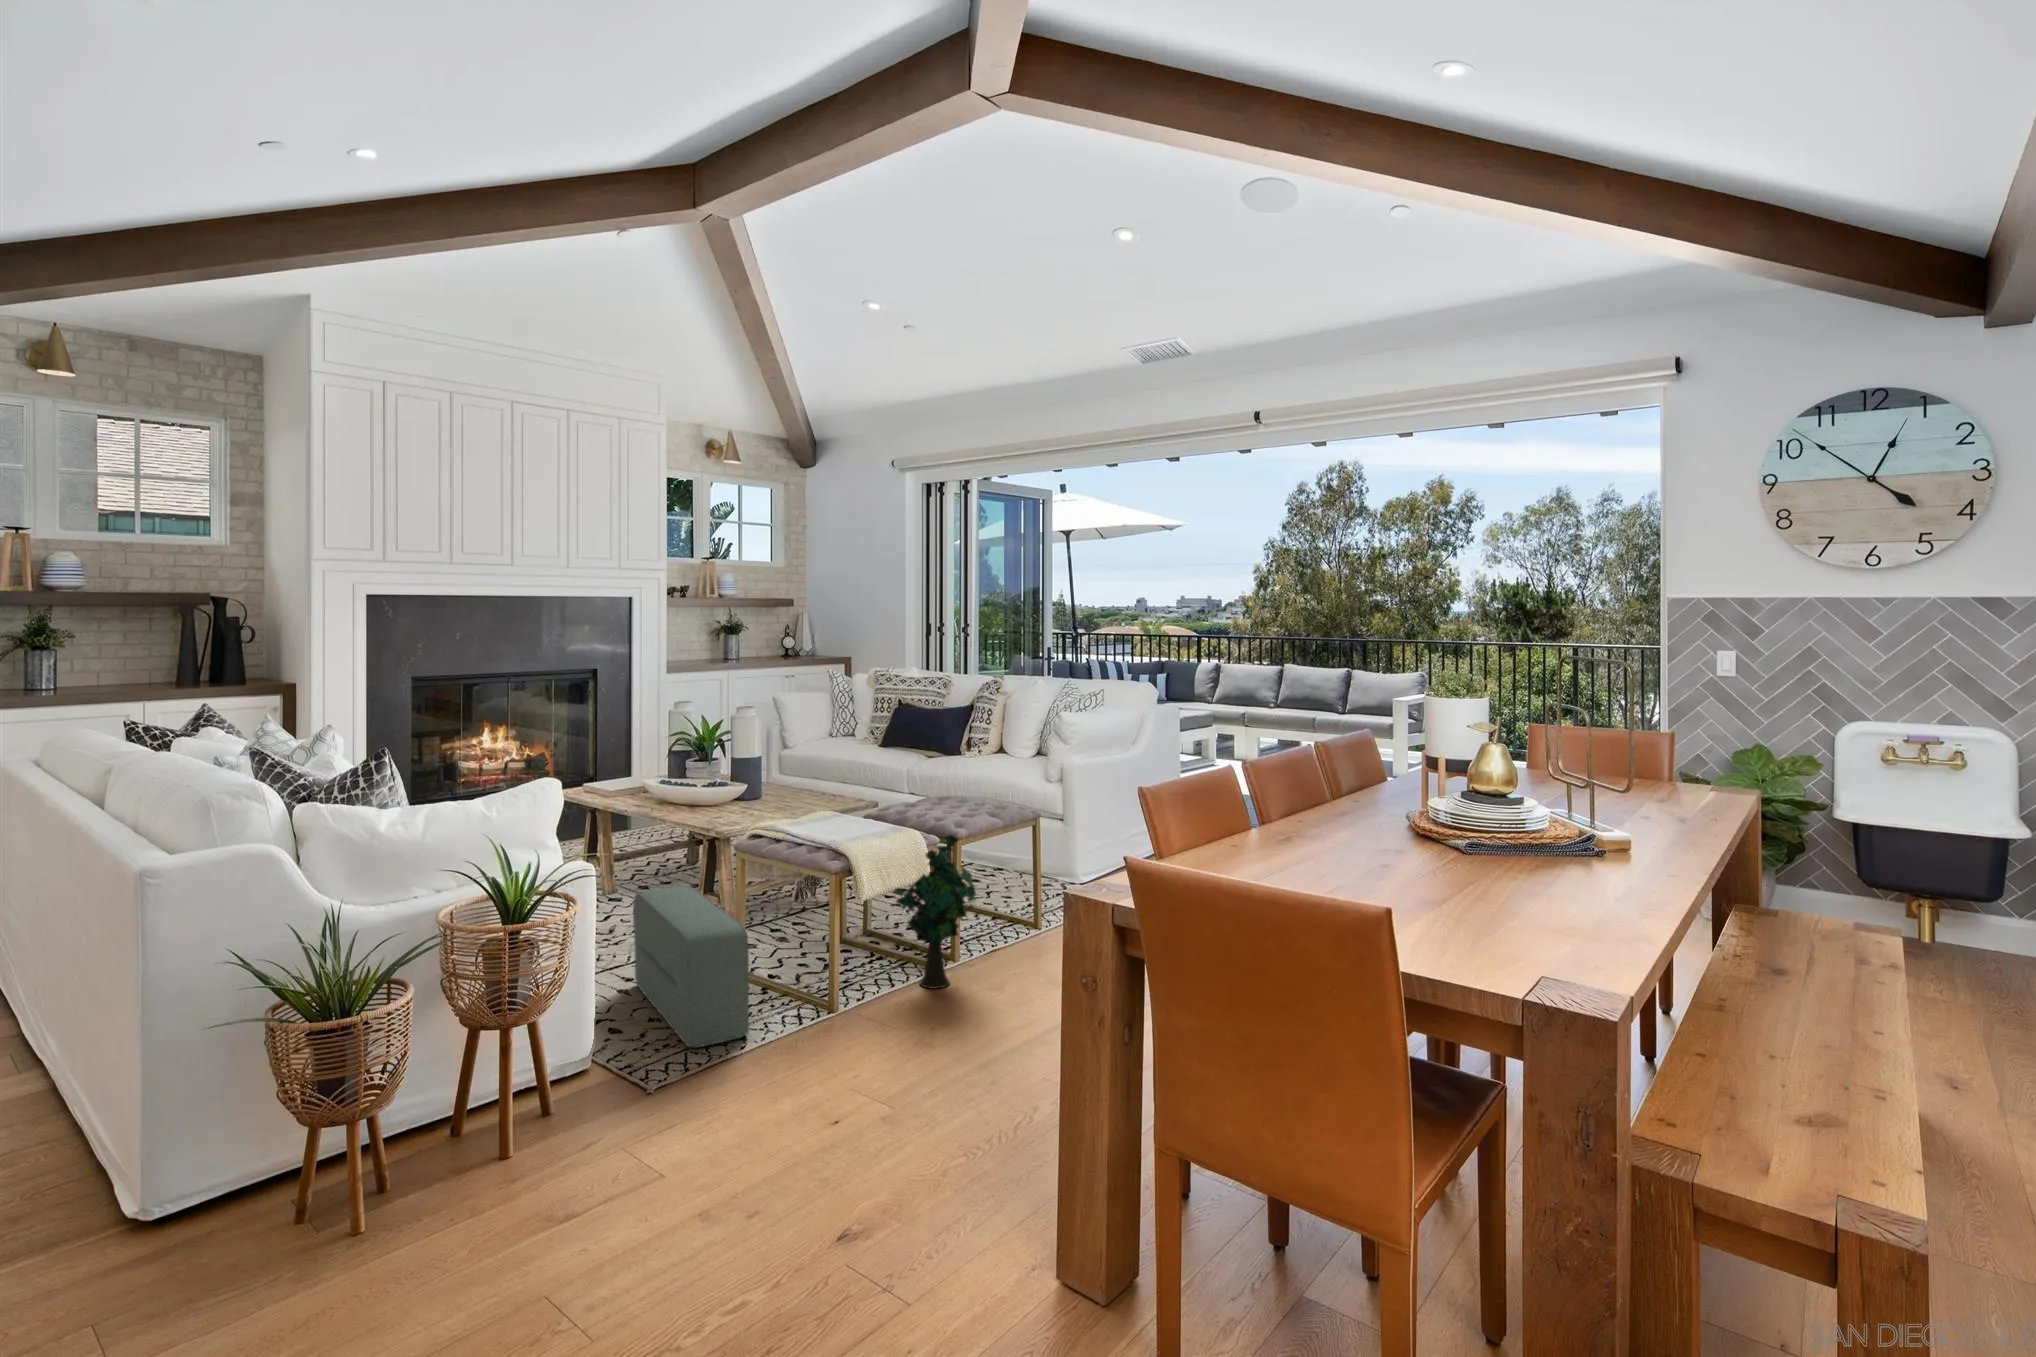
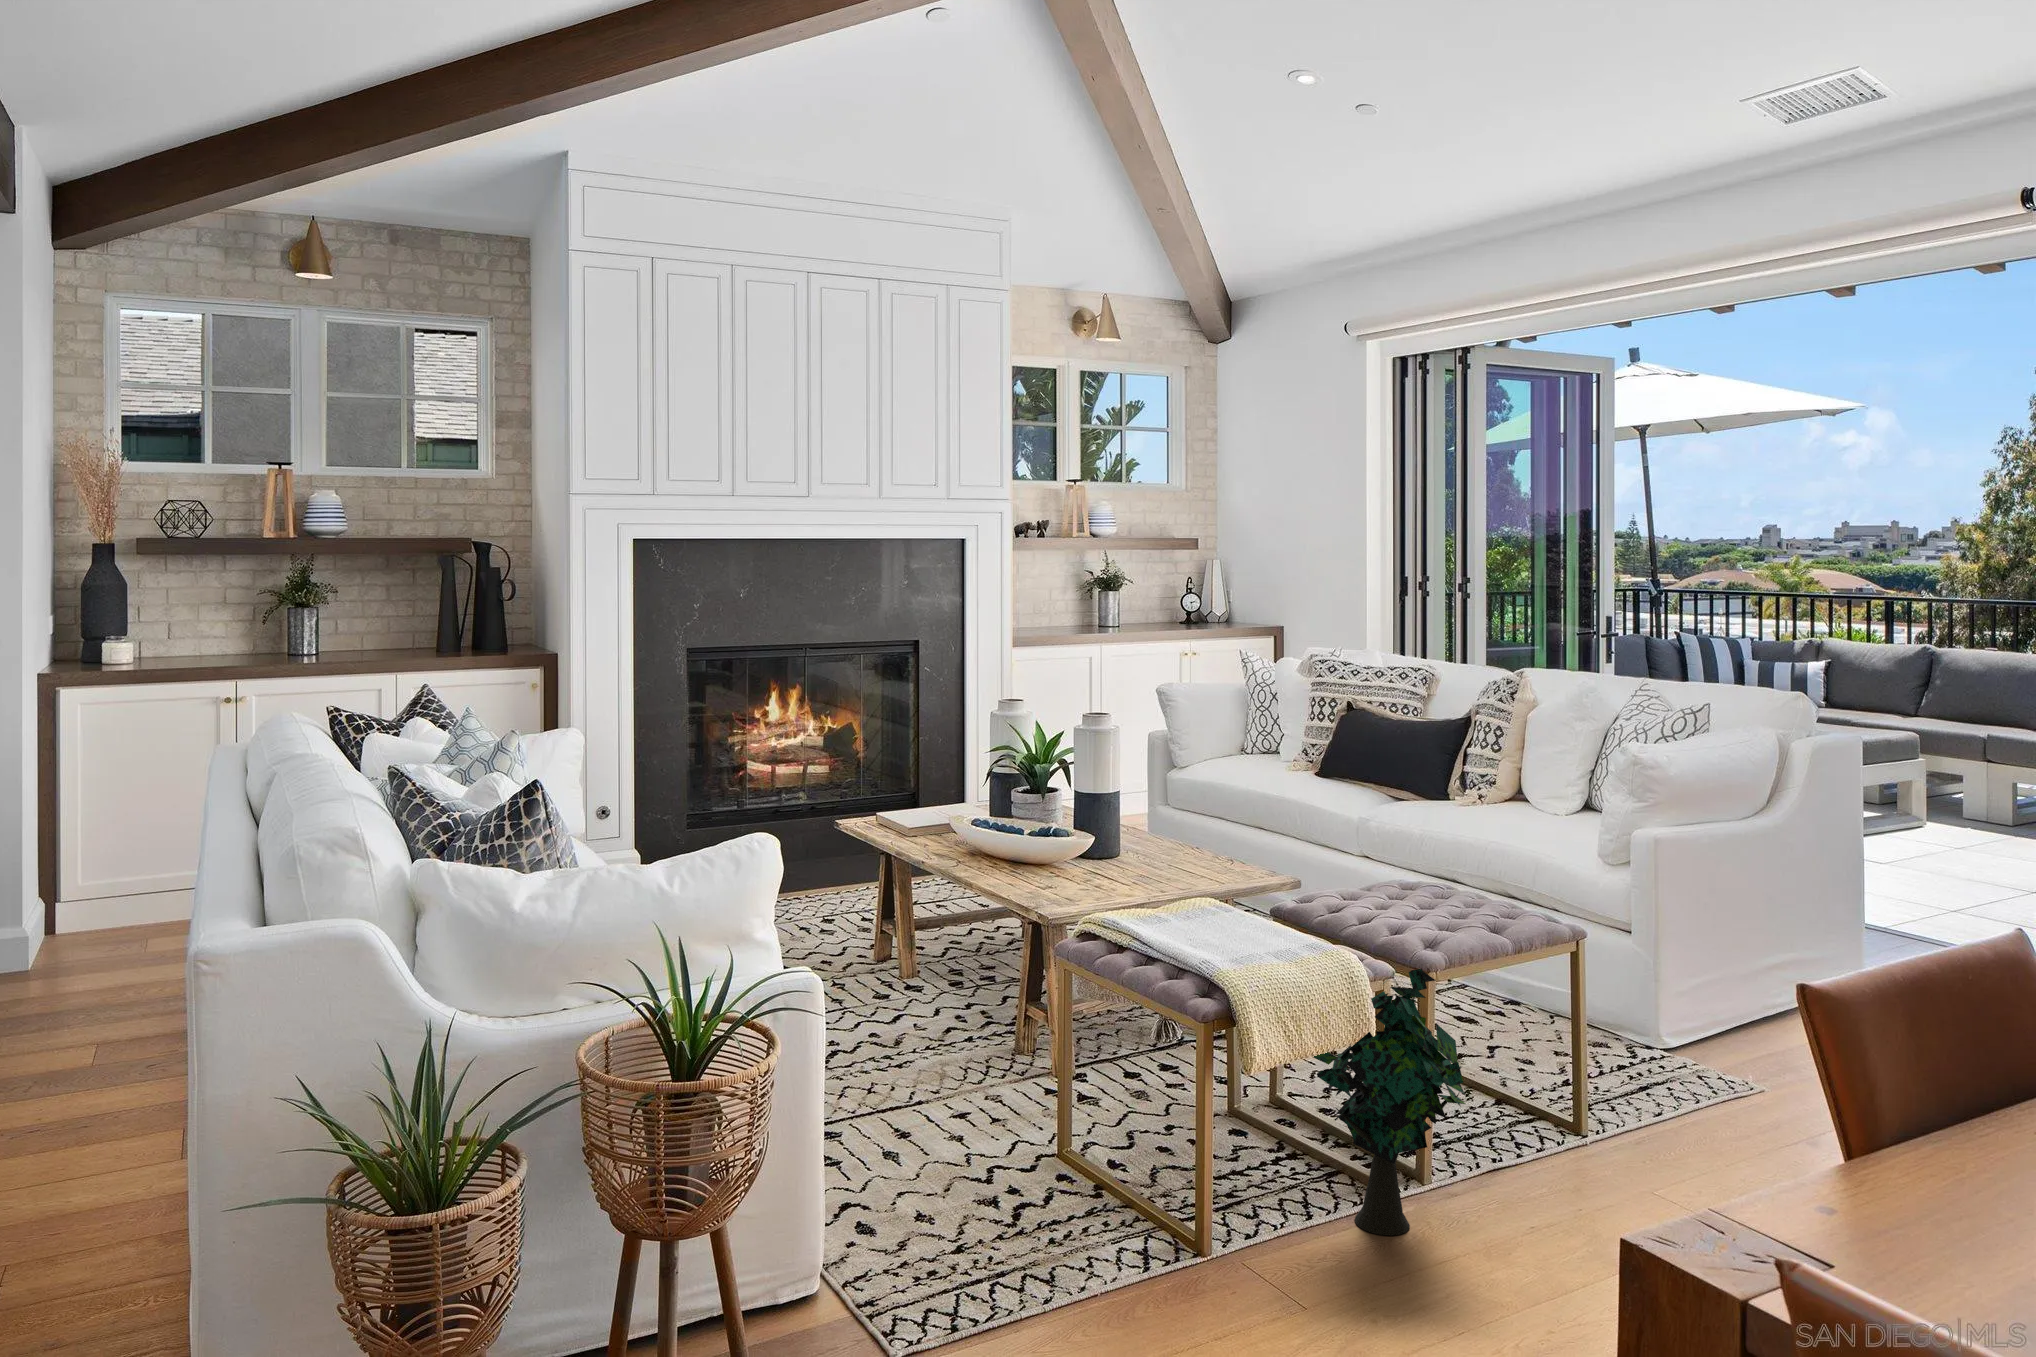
pouf: present [633,886,749,1047] -> none [907,1002,1061,1289]

